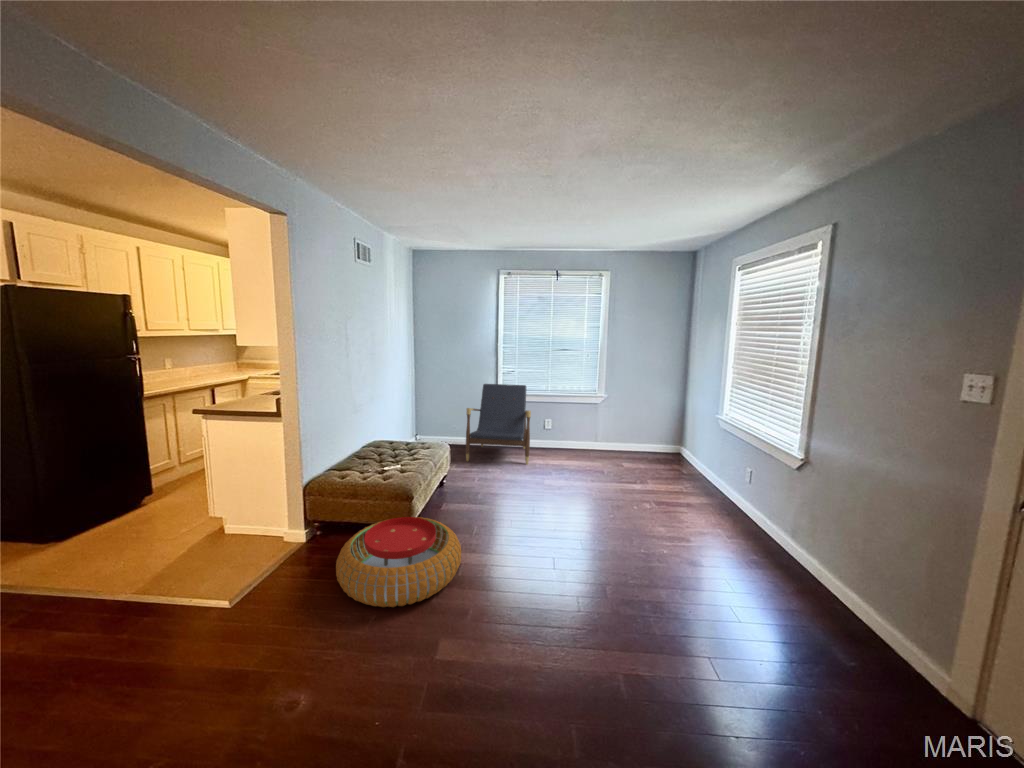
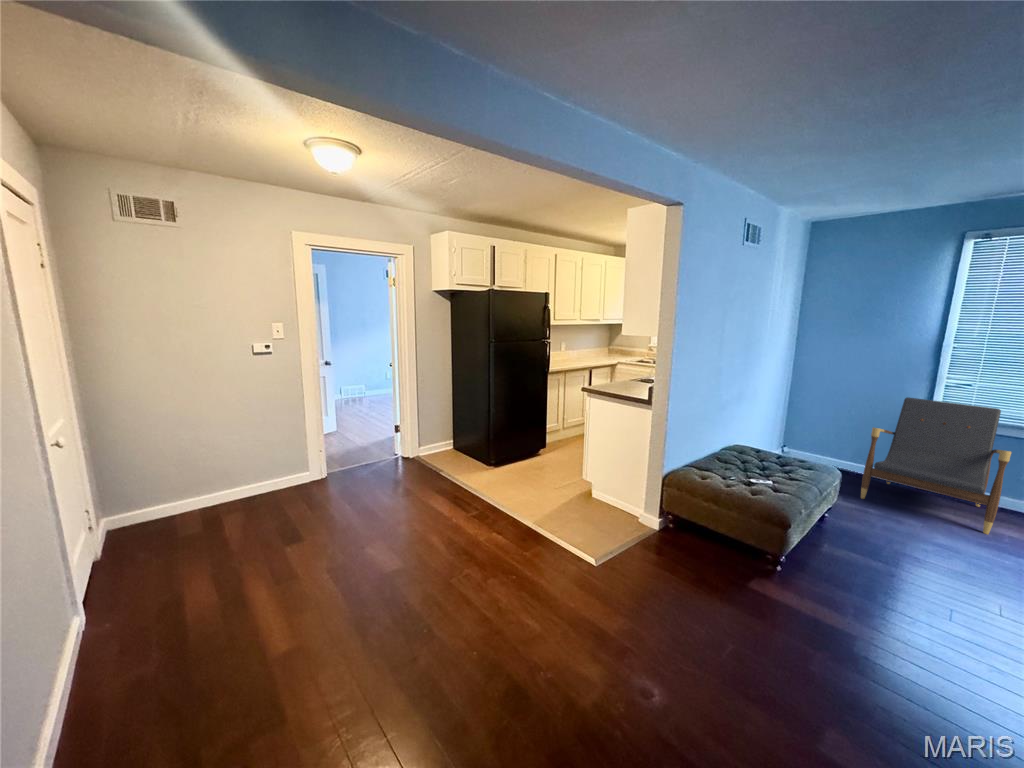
pouf: present [336,517,461,607] -> none [693,540,866,662]

